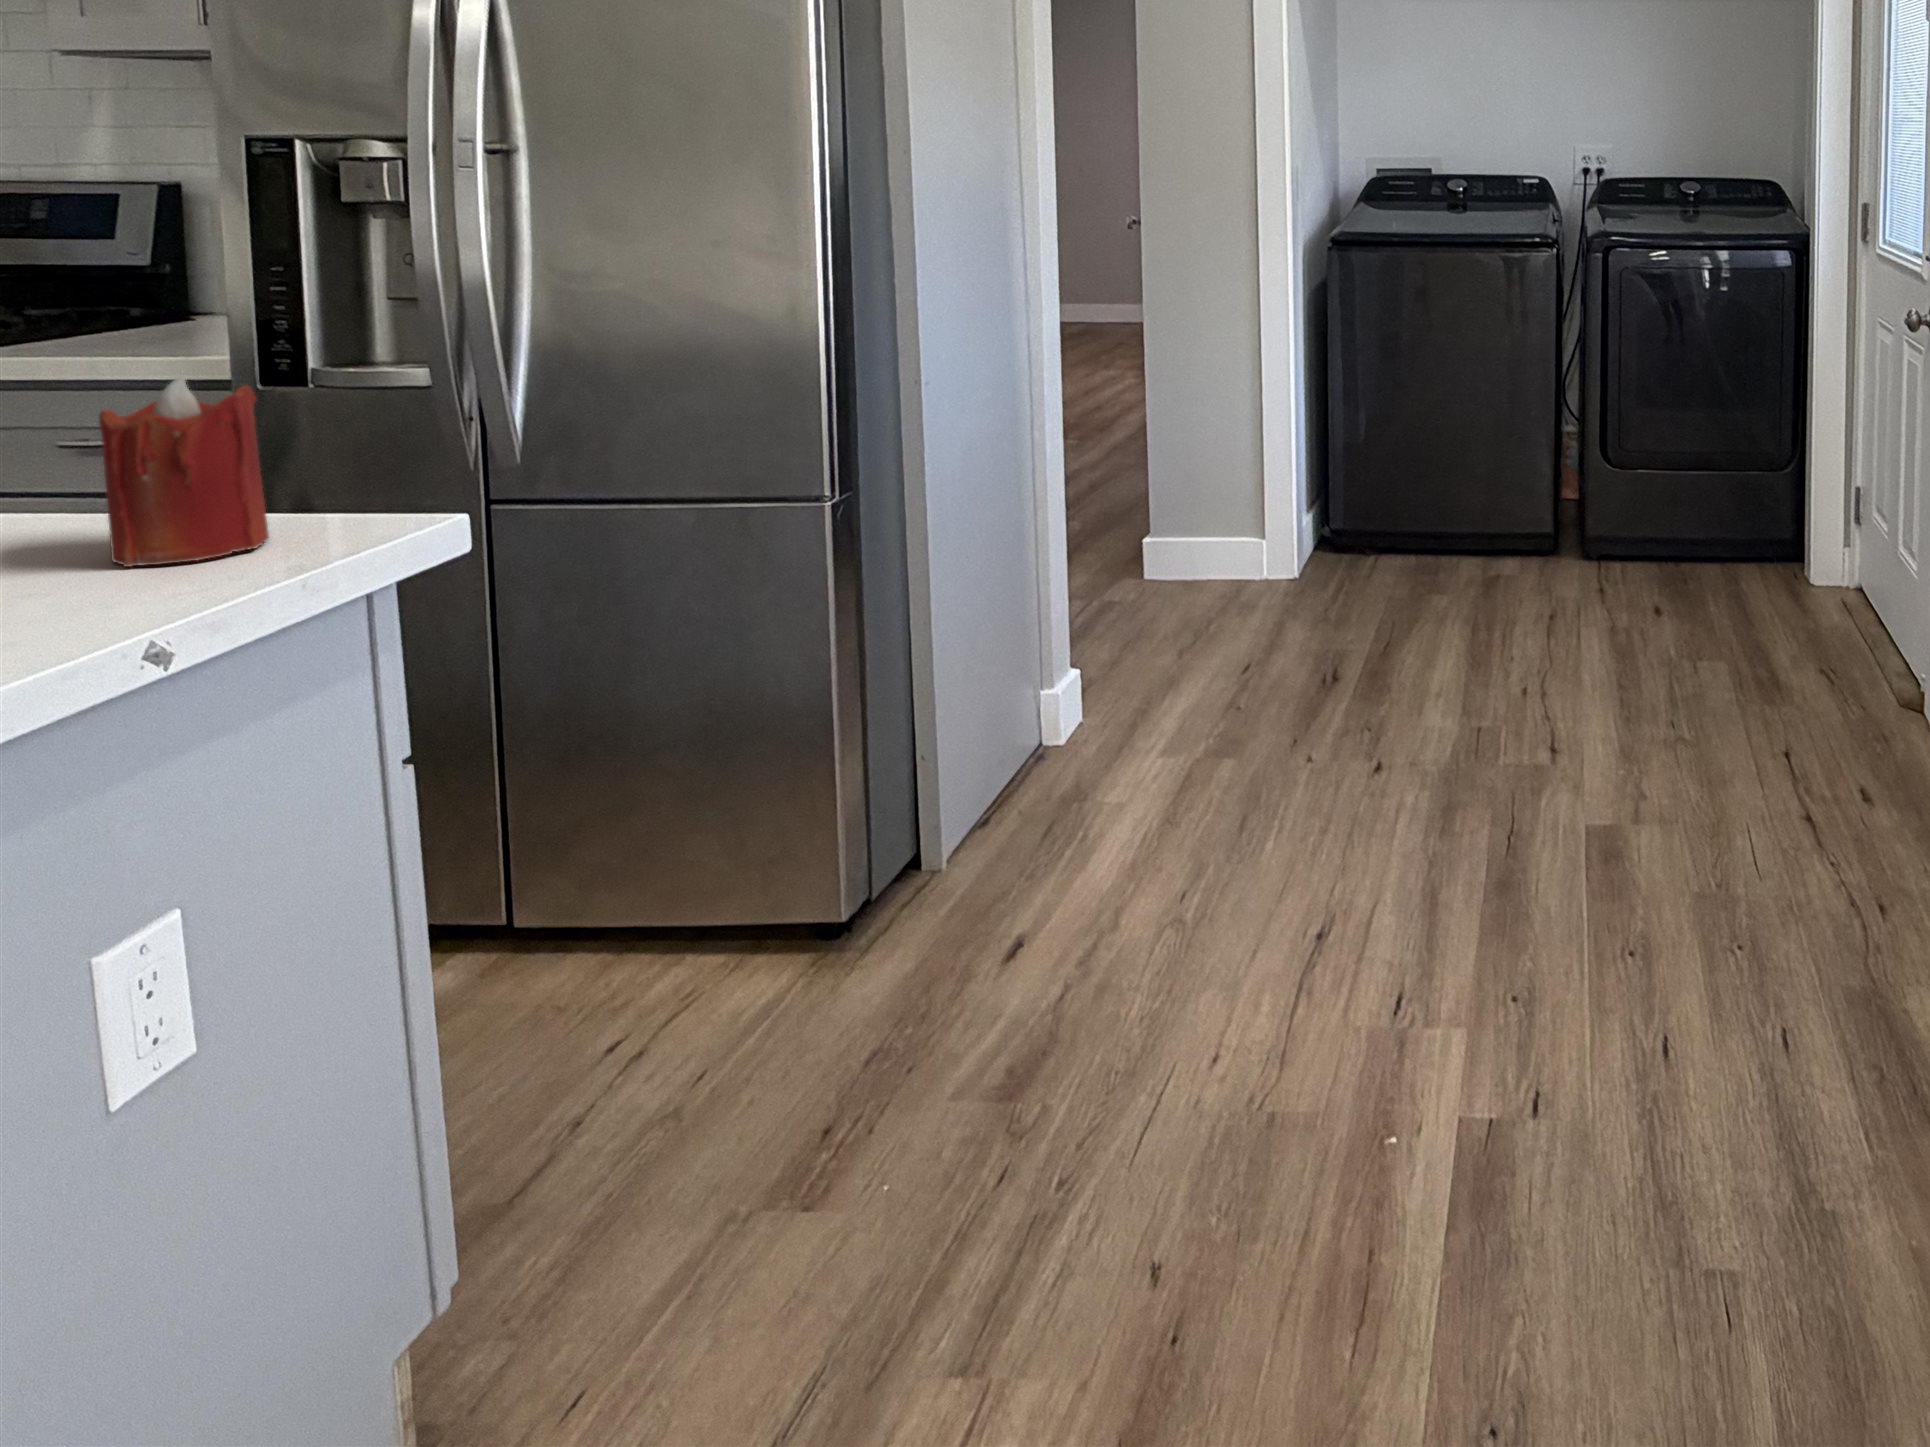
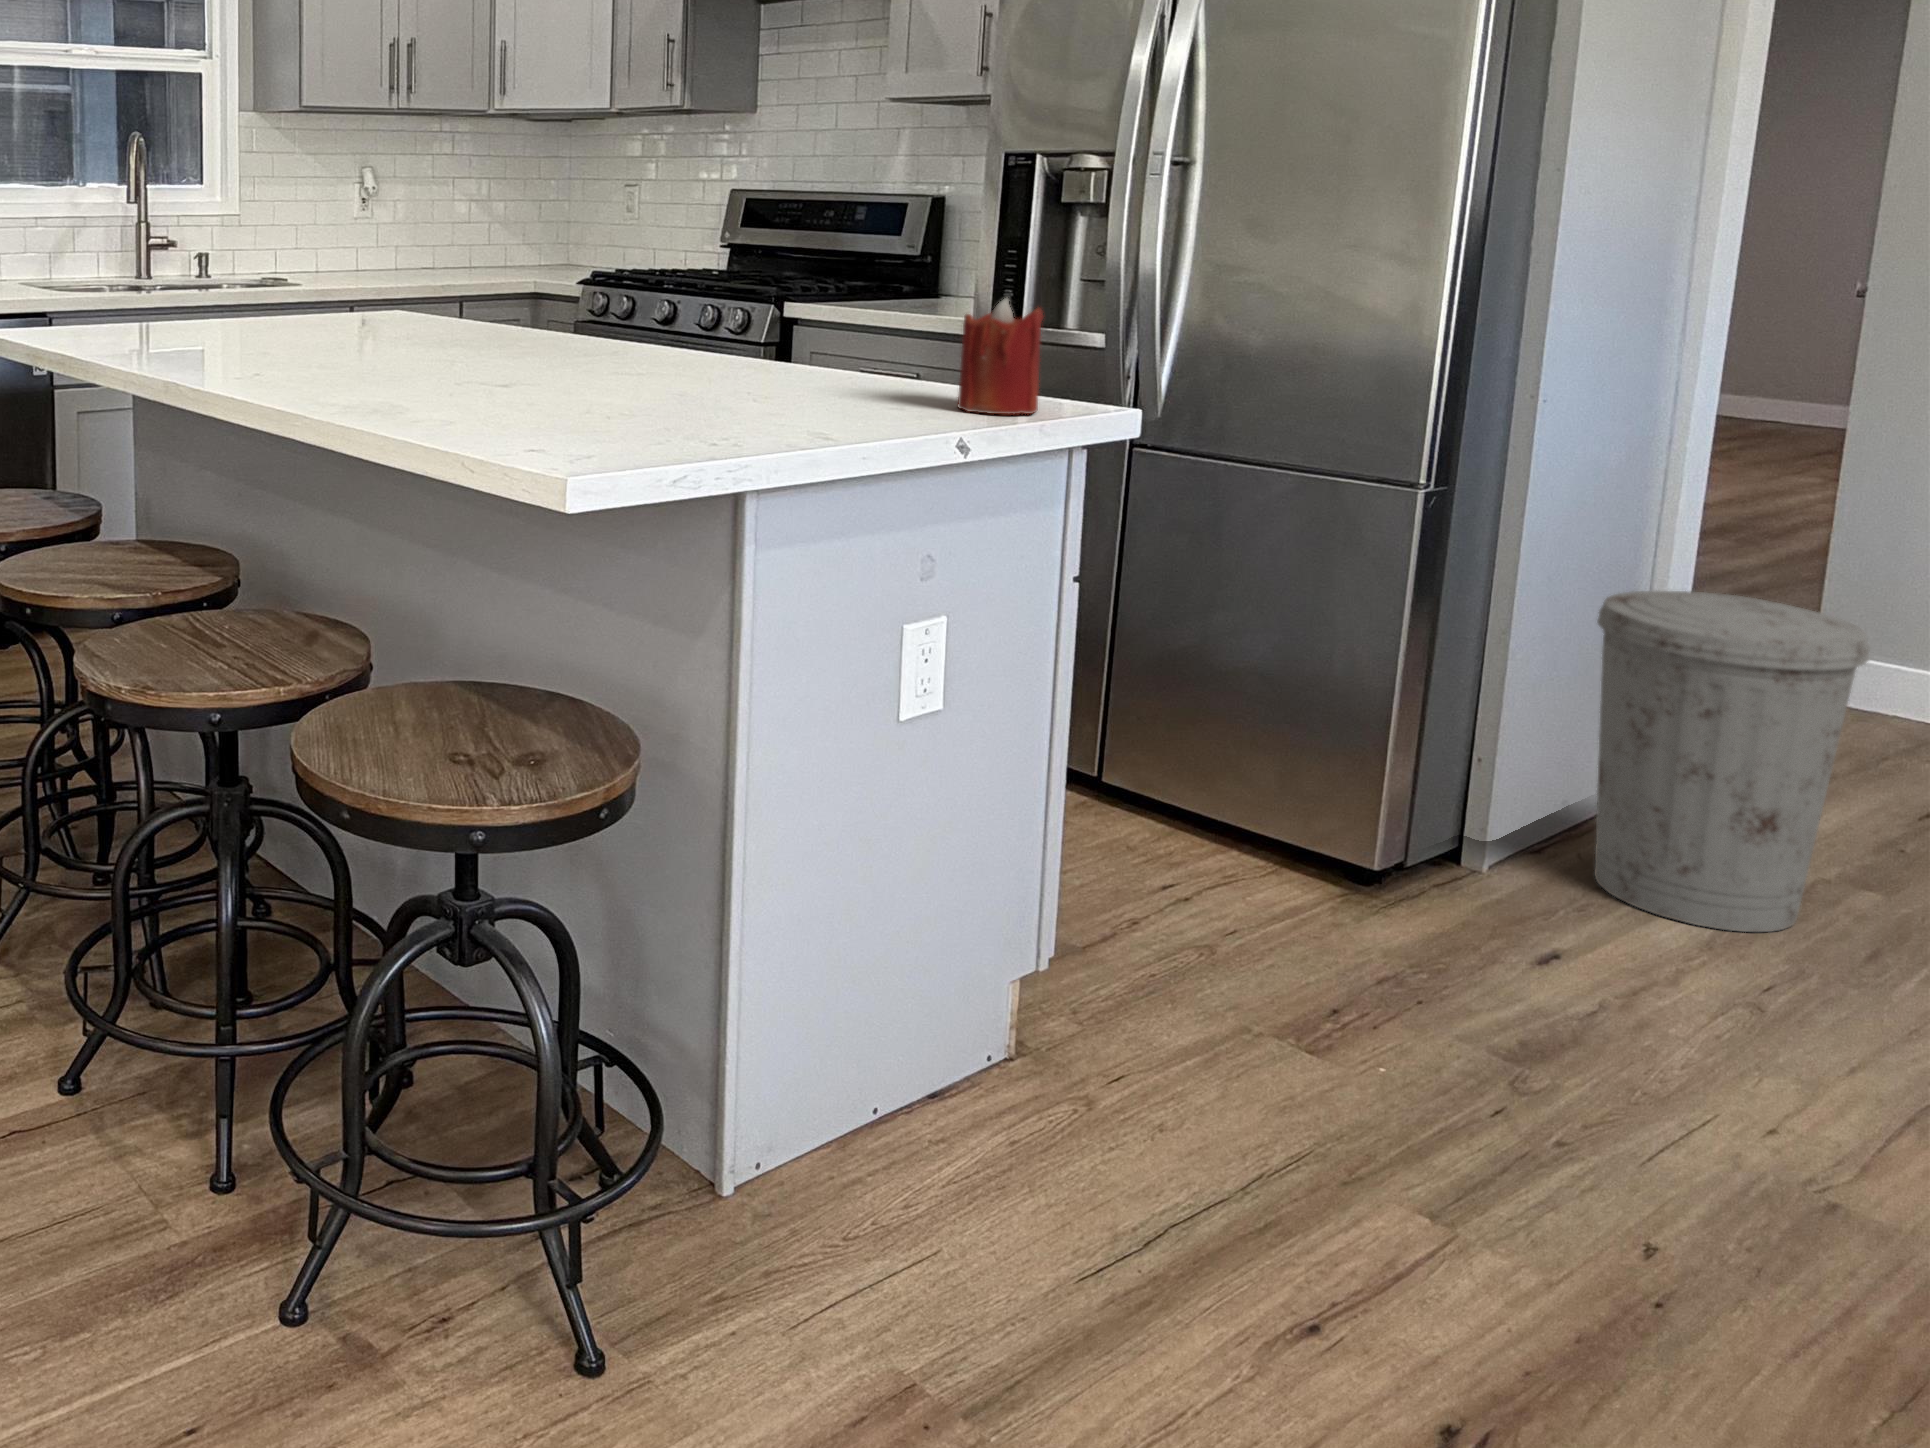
trash can: none [1006,530,1204,846] -> present [1595,591,1869,932]

